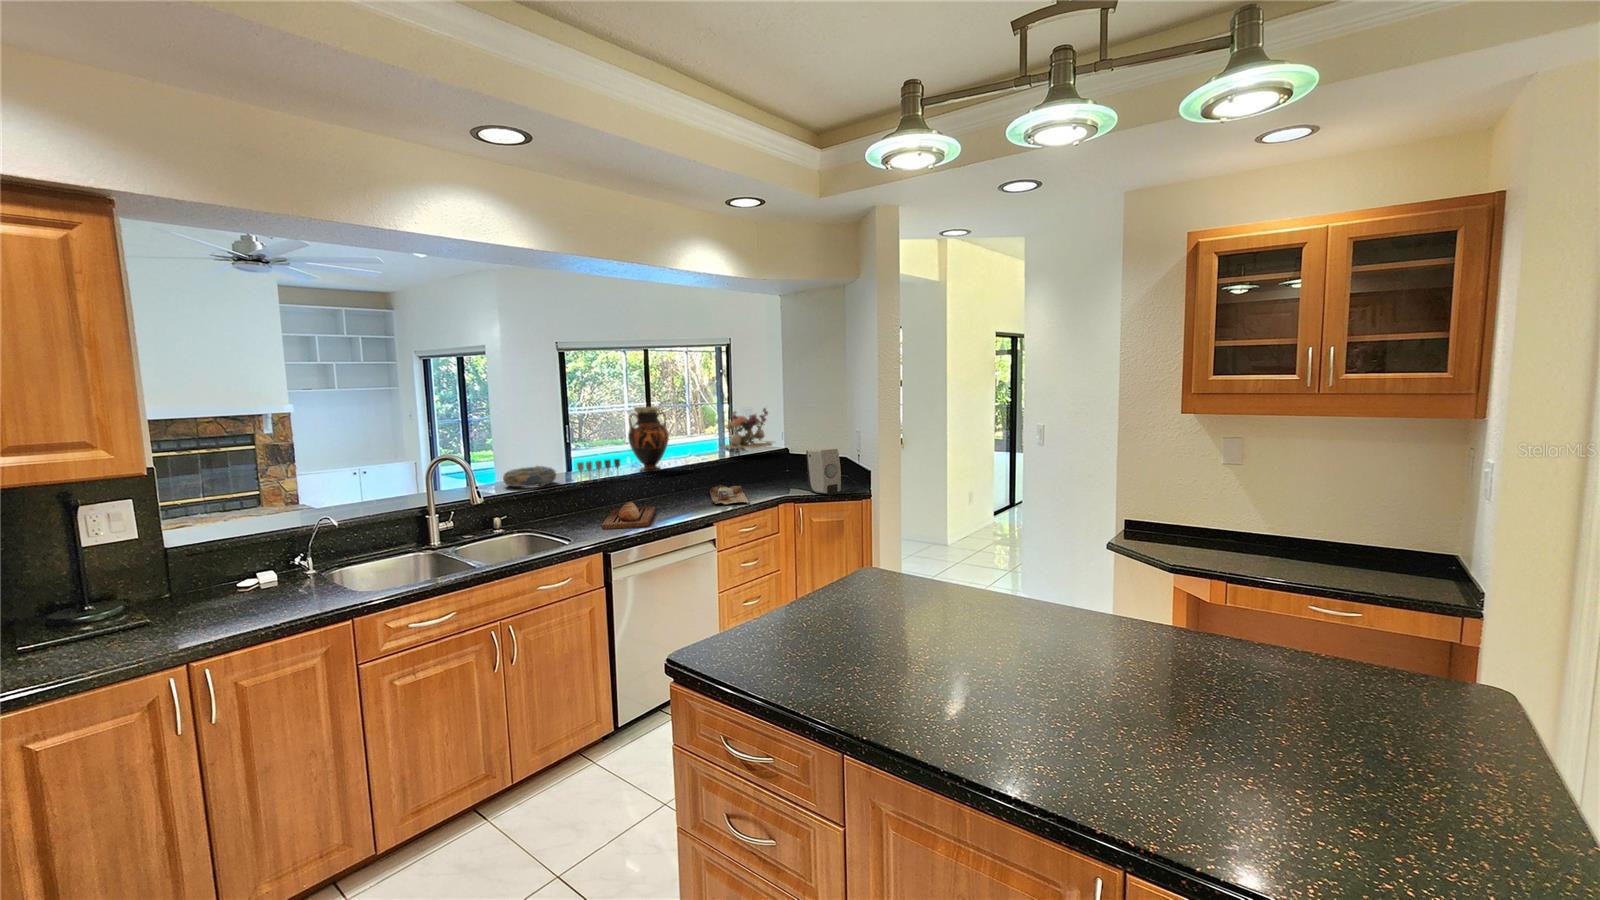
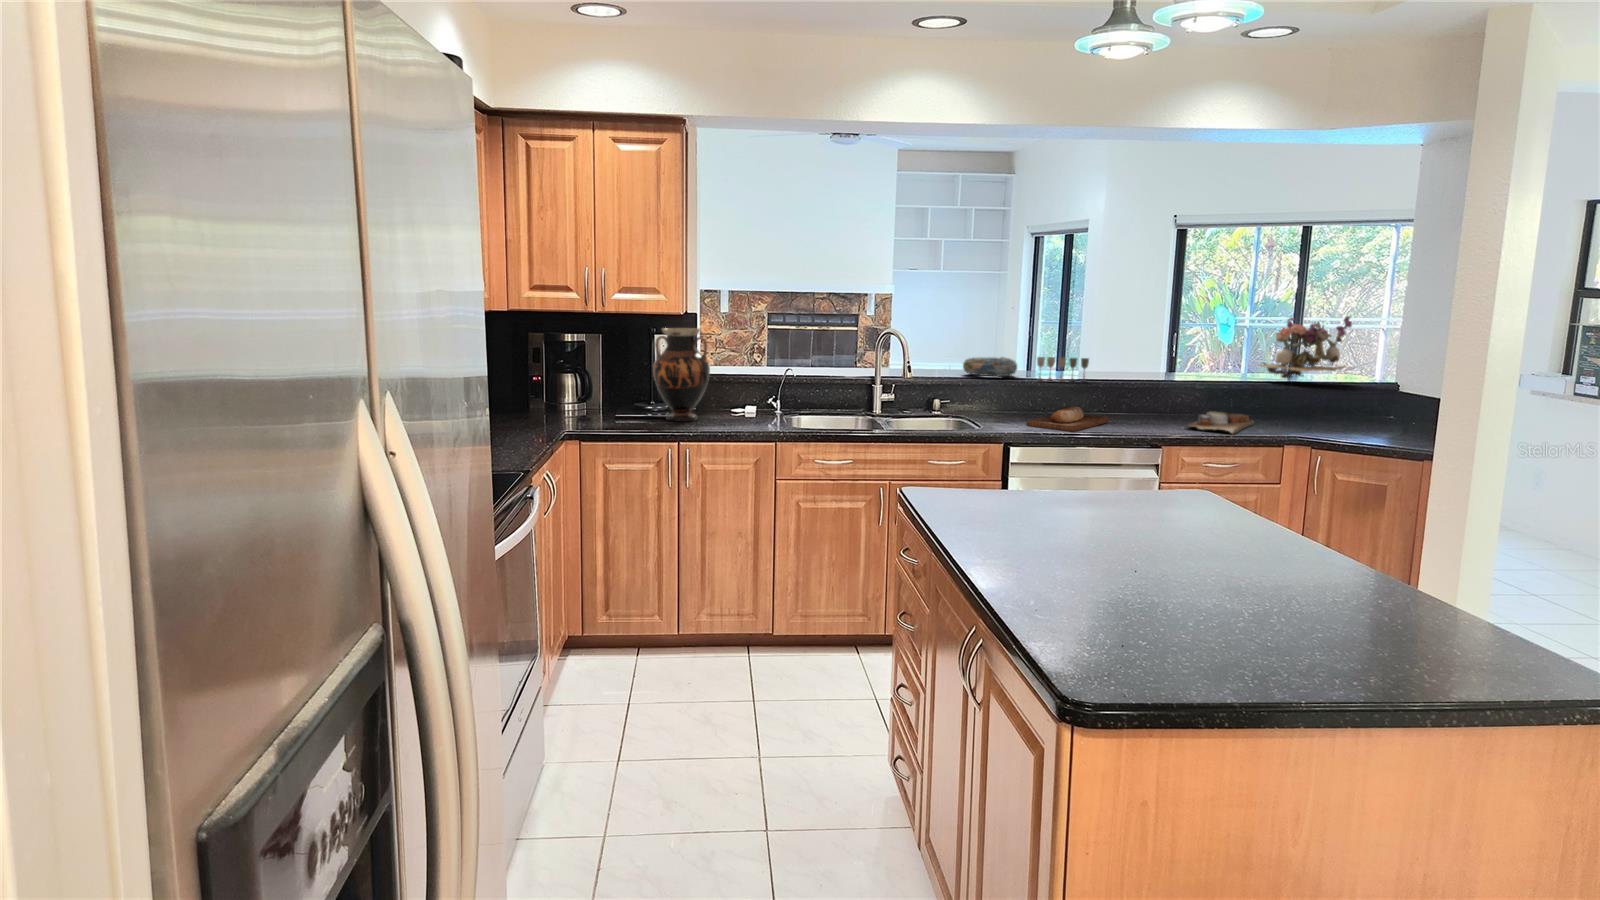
vase: present [628,407,669,472] -> present [653,328,710,421]
soap dispenser: present [806,449,841,495] -> none [1350,376,1401,445]

